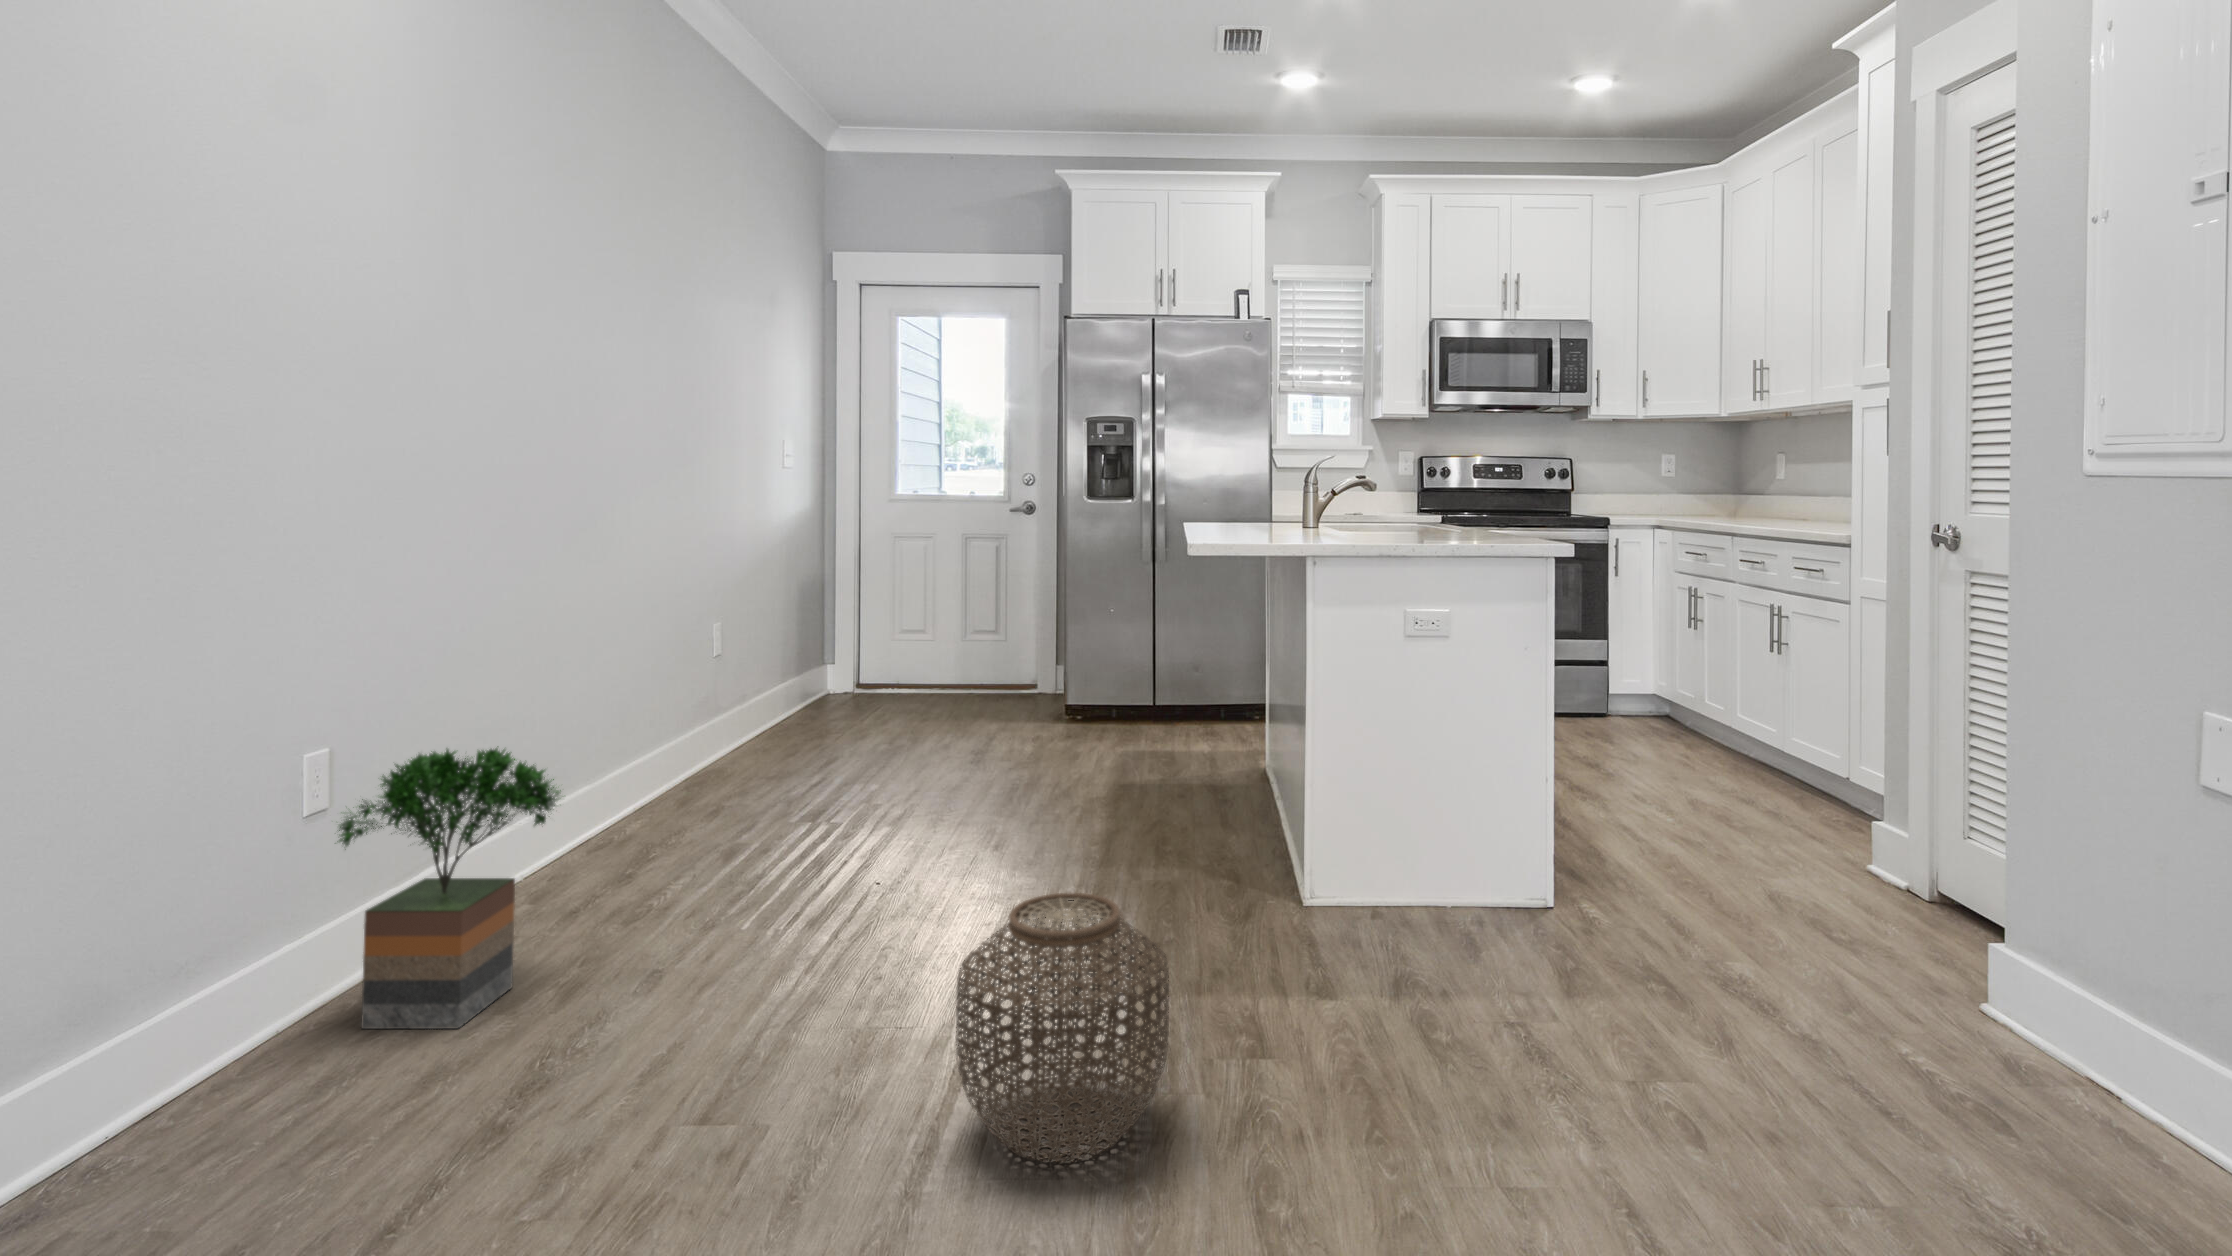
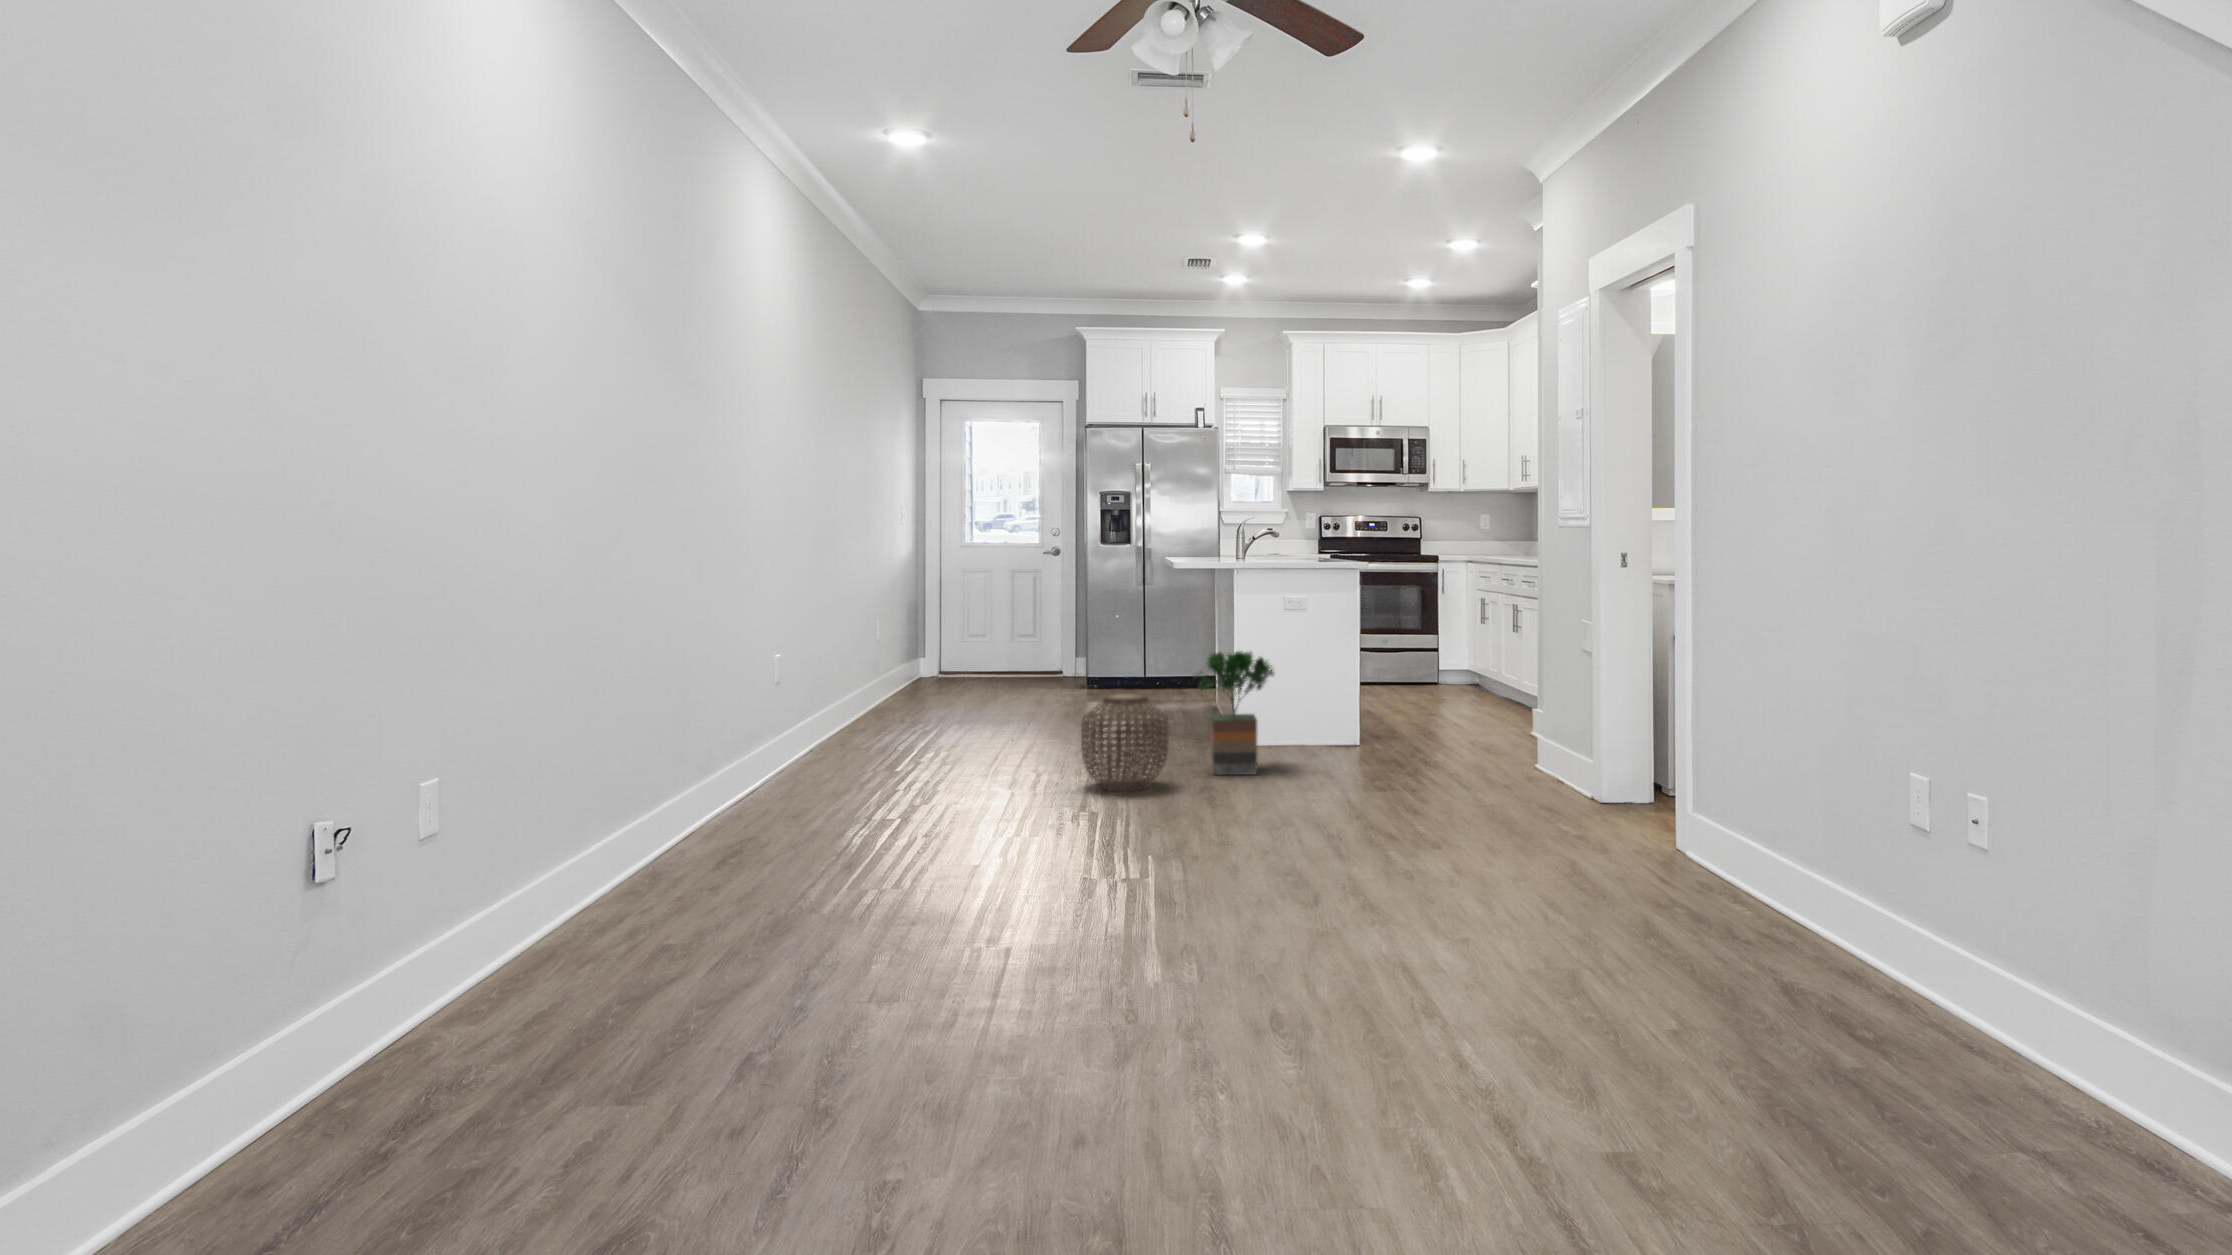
potted tree: present [337,746,561,1029] -> present [1194,651,1274,775]

